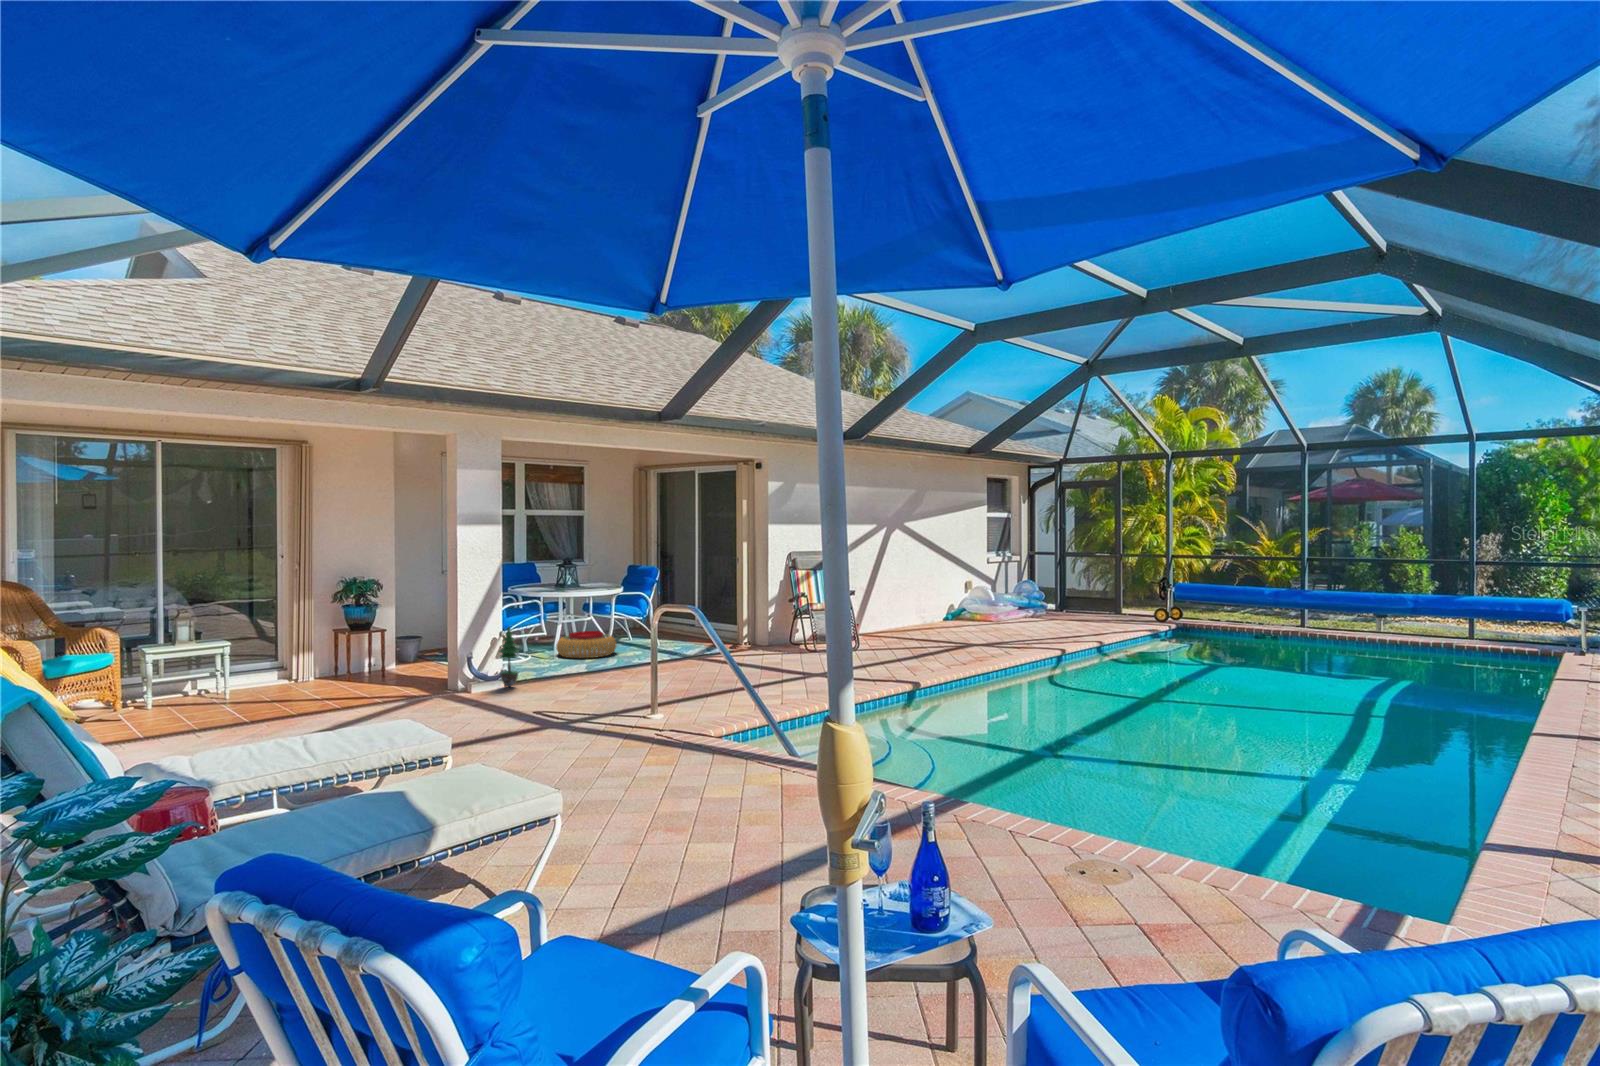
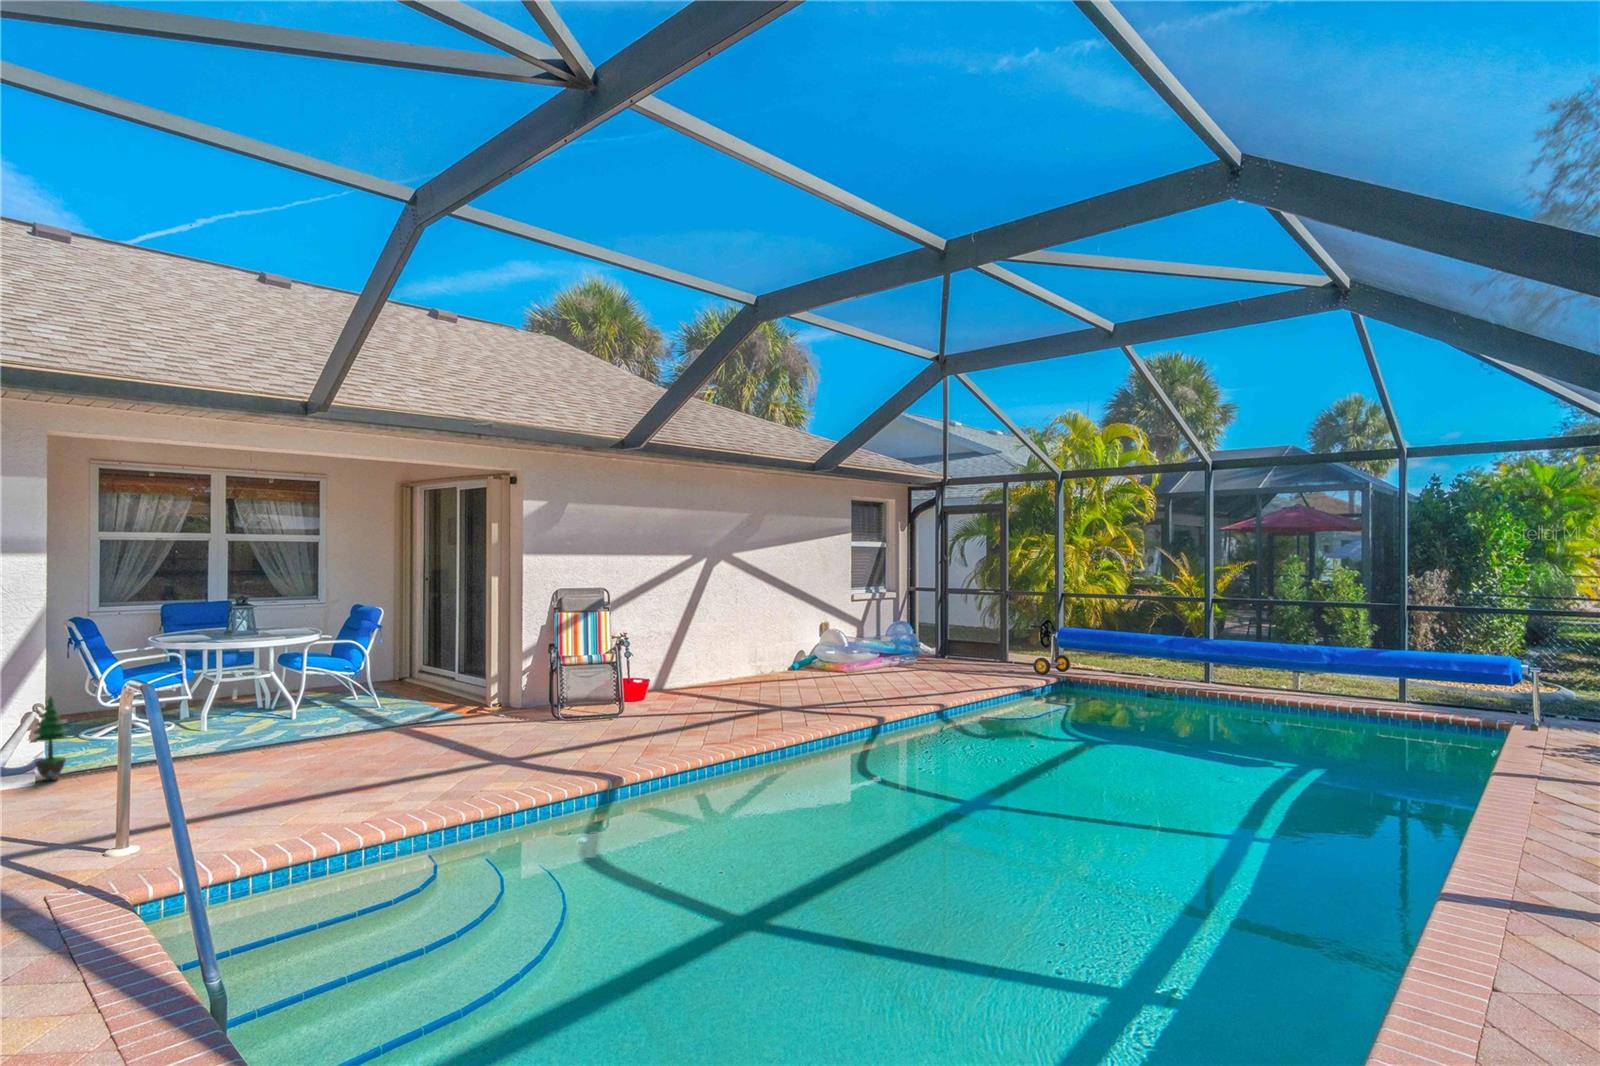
pouf: present [556,631,616,658] -> none [211,691,299,729]

